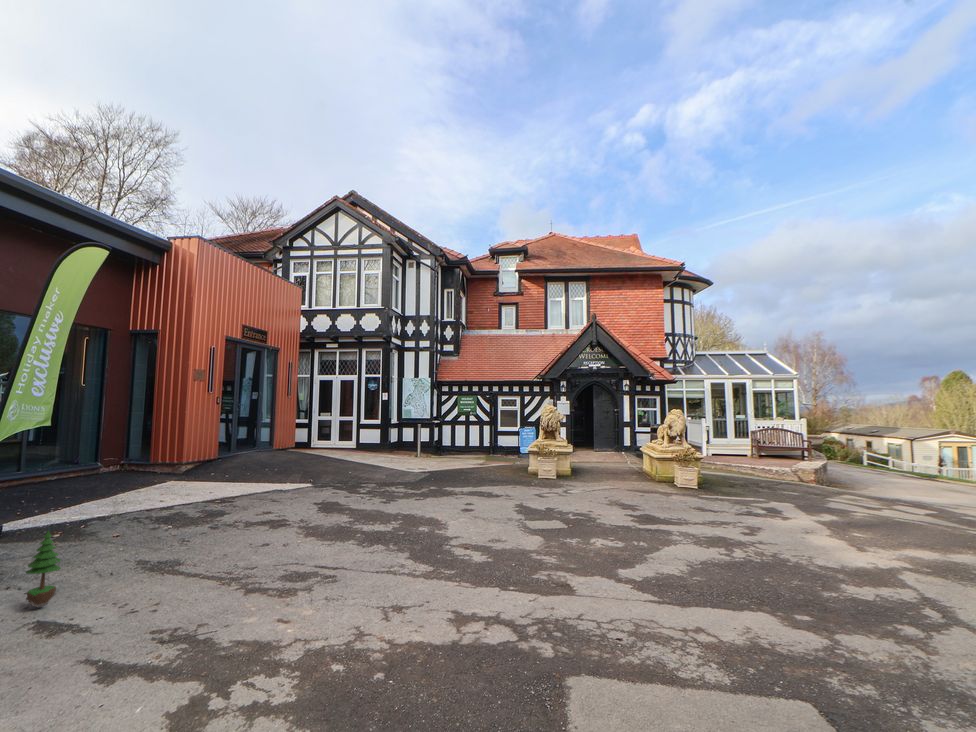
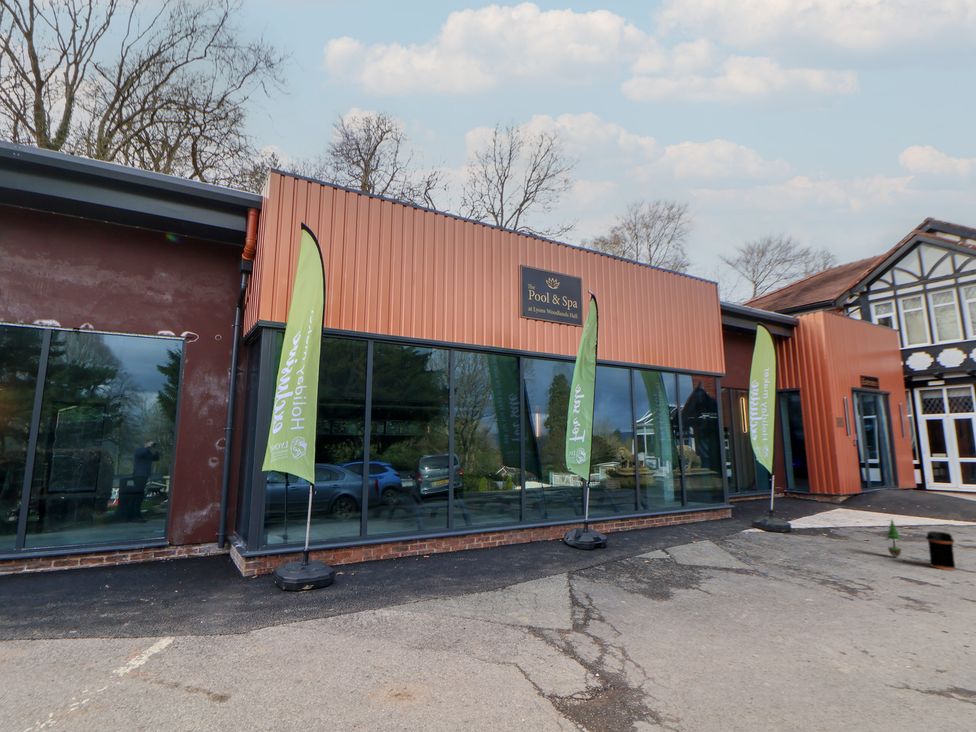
trash can: none [74,549,132,632] -> present [926,531,955,570]

